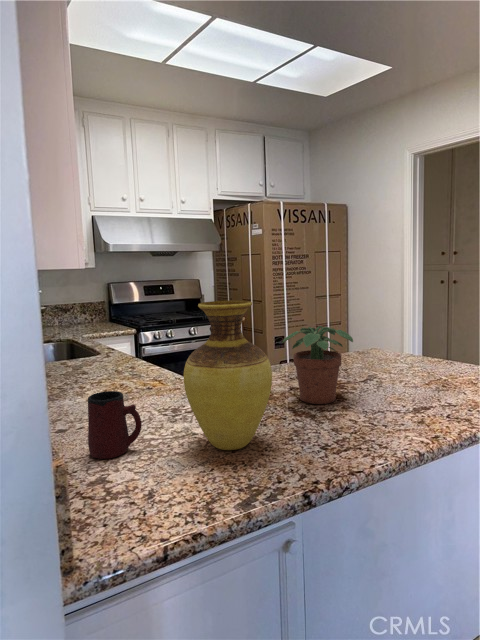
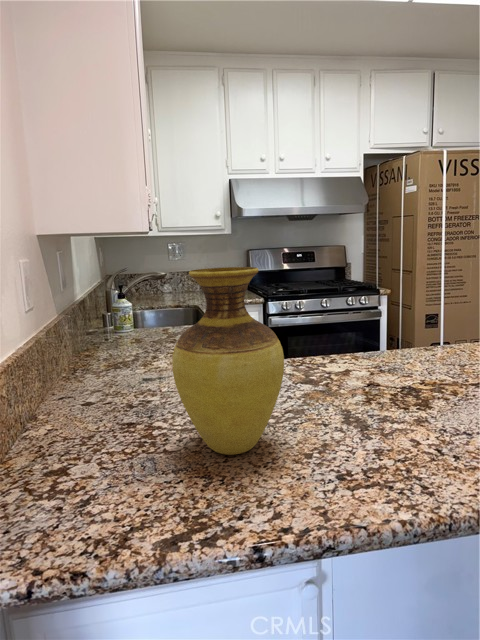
potted plant: present [282,326,353,404] -> none [344,305,444,410]
mug: present [88,391,142,459] -> none [87,365,141,437]

